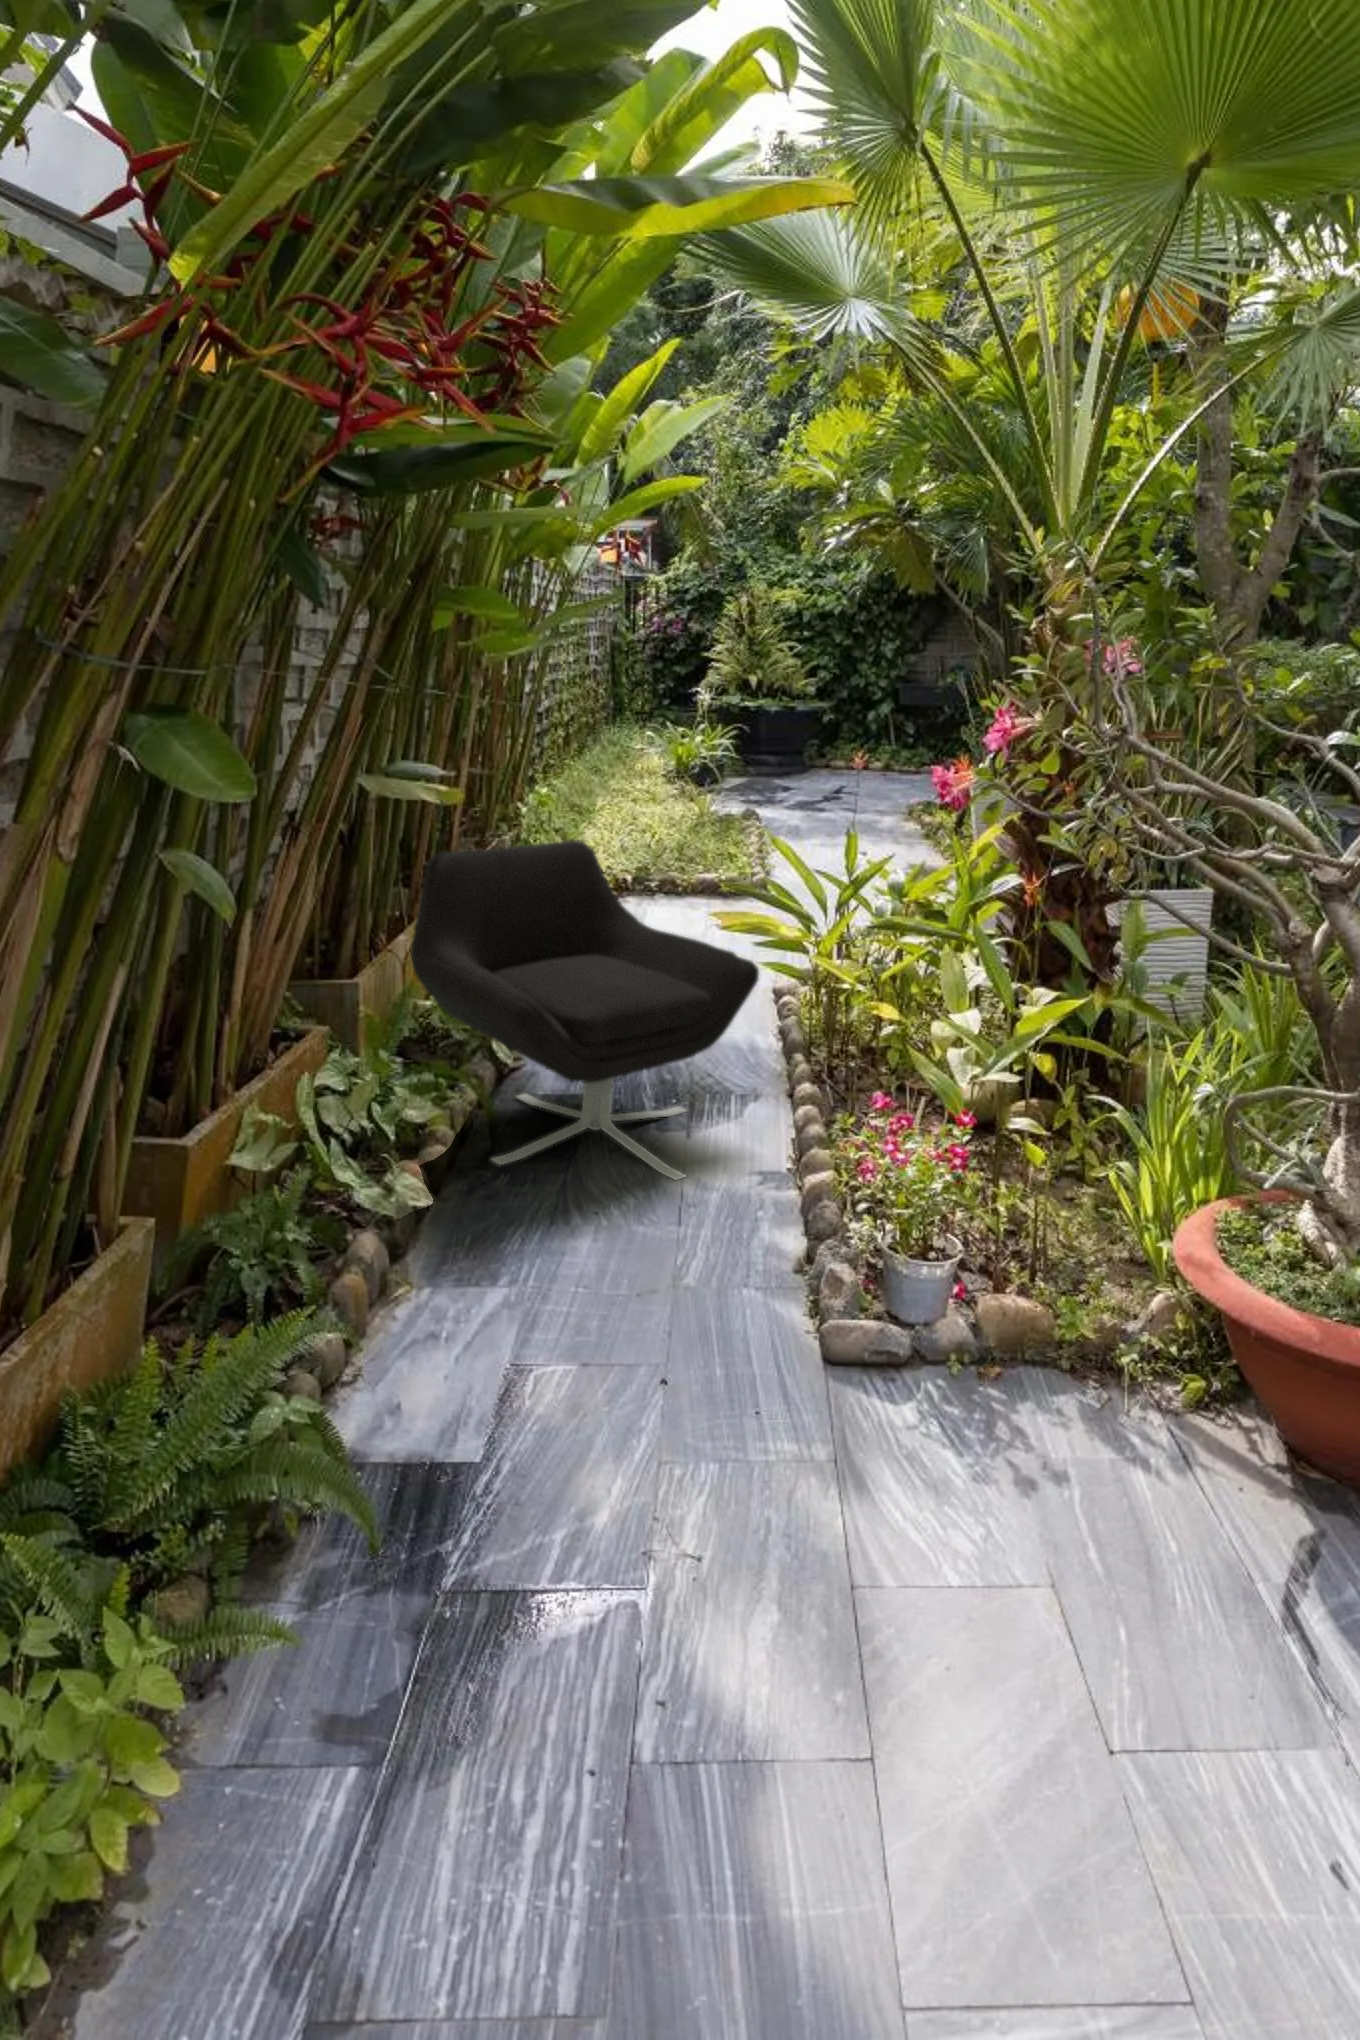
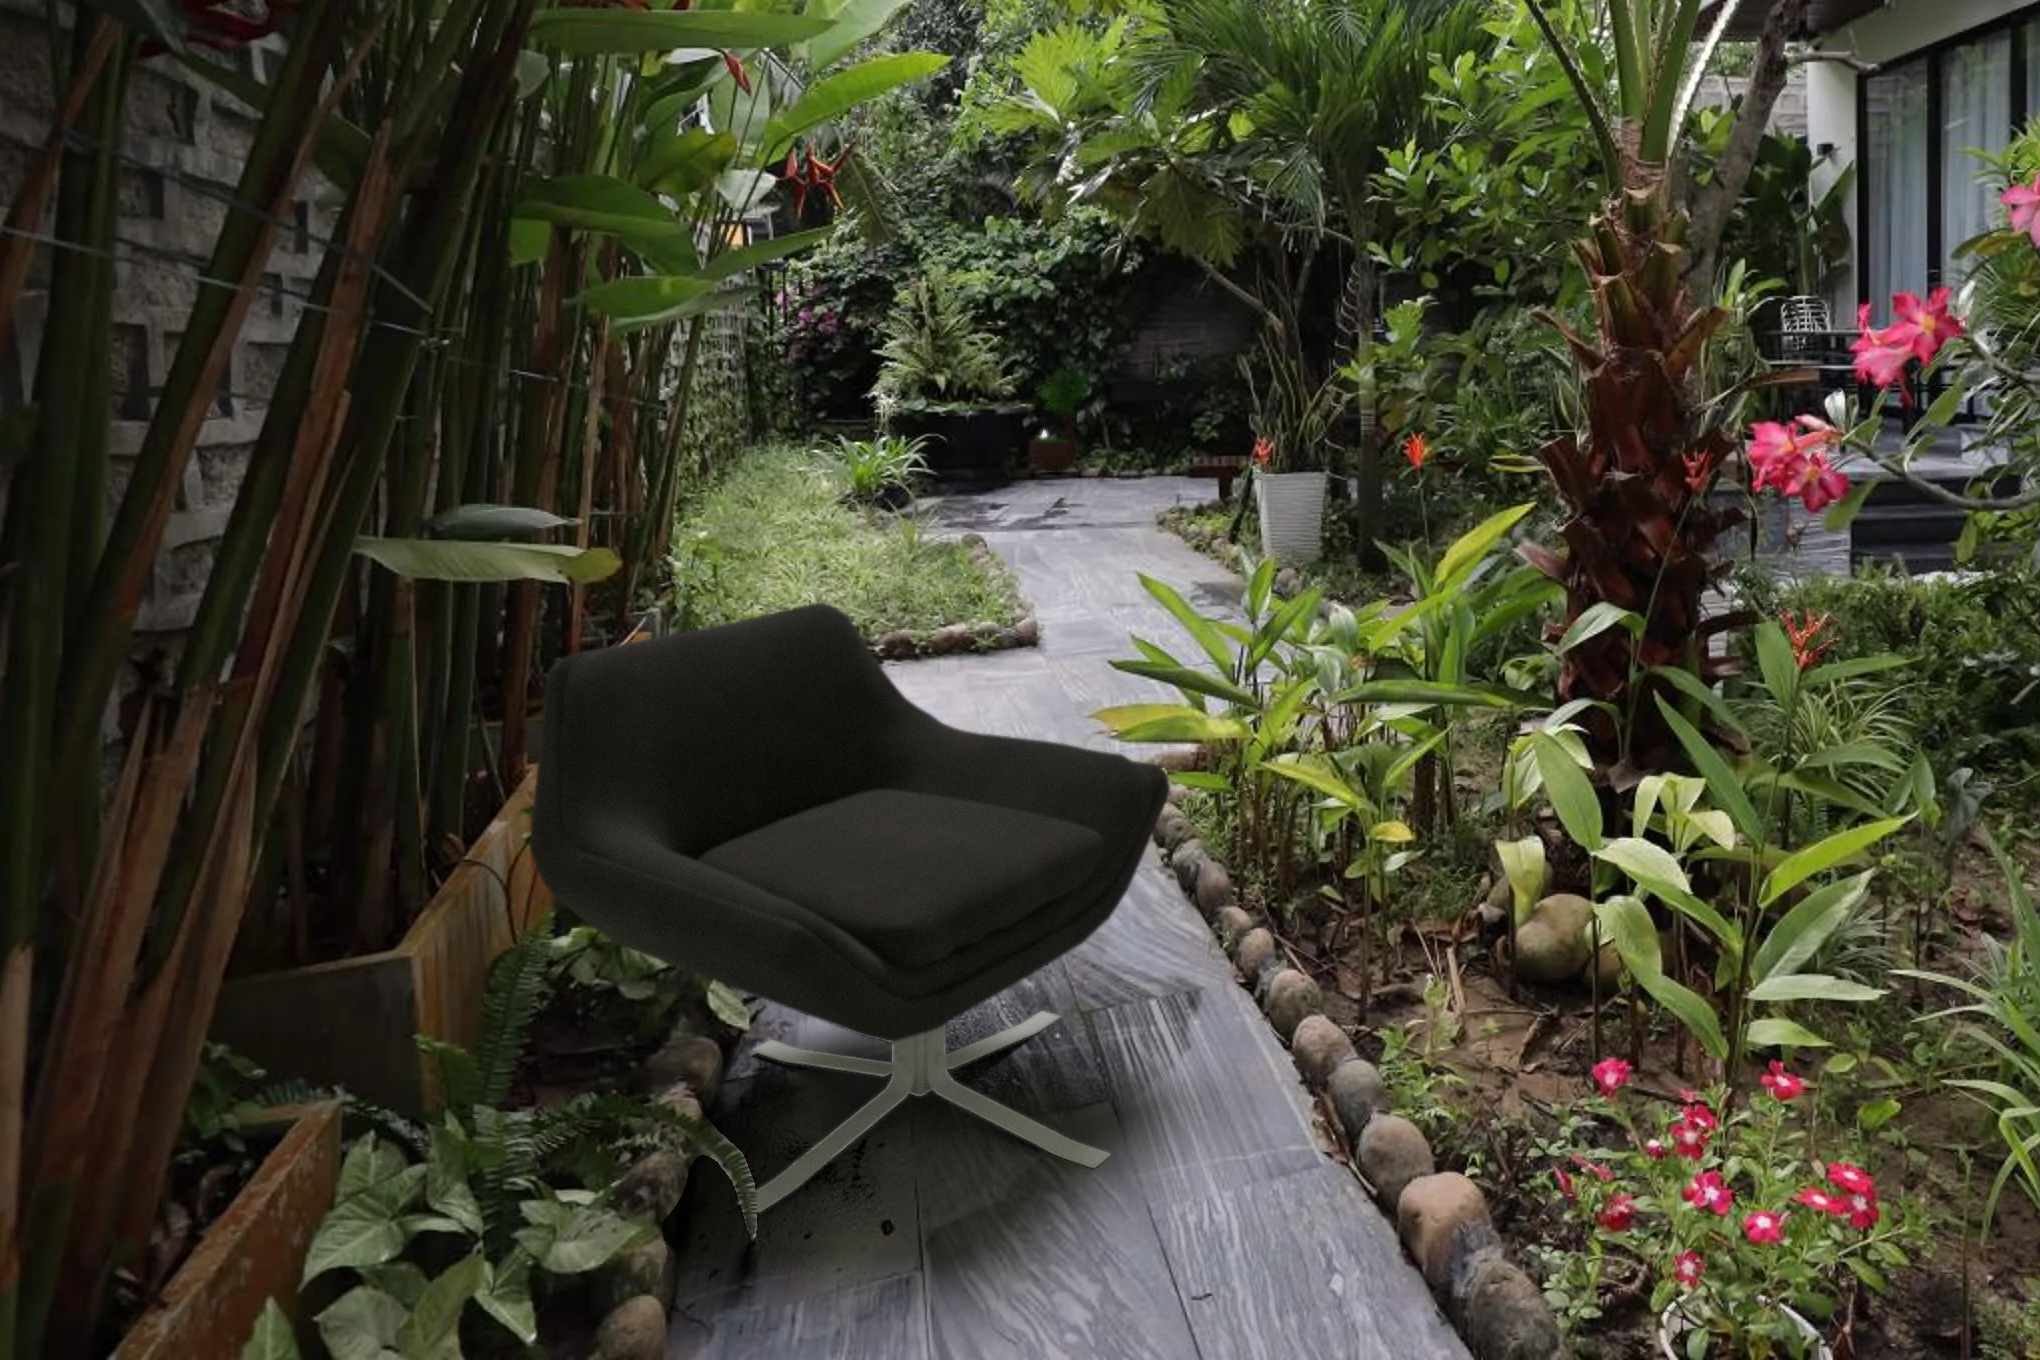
potted tree: none [823,668,880,762] -> present [1029,366,1091,473]

